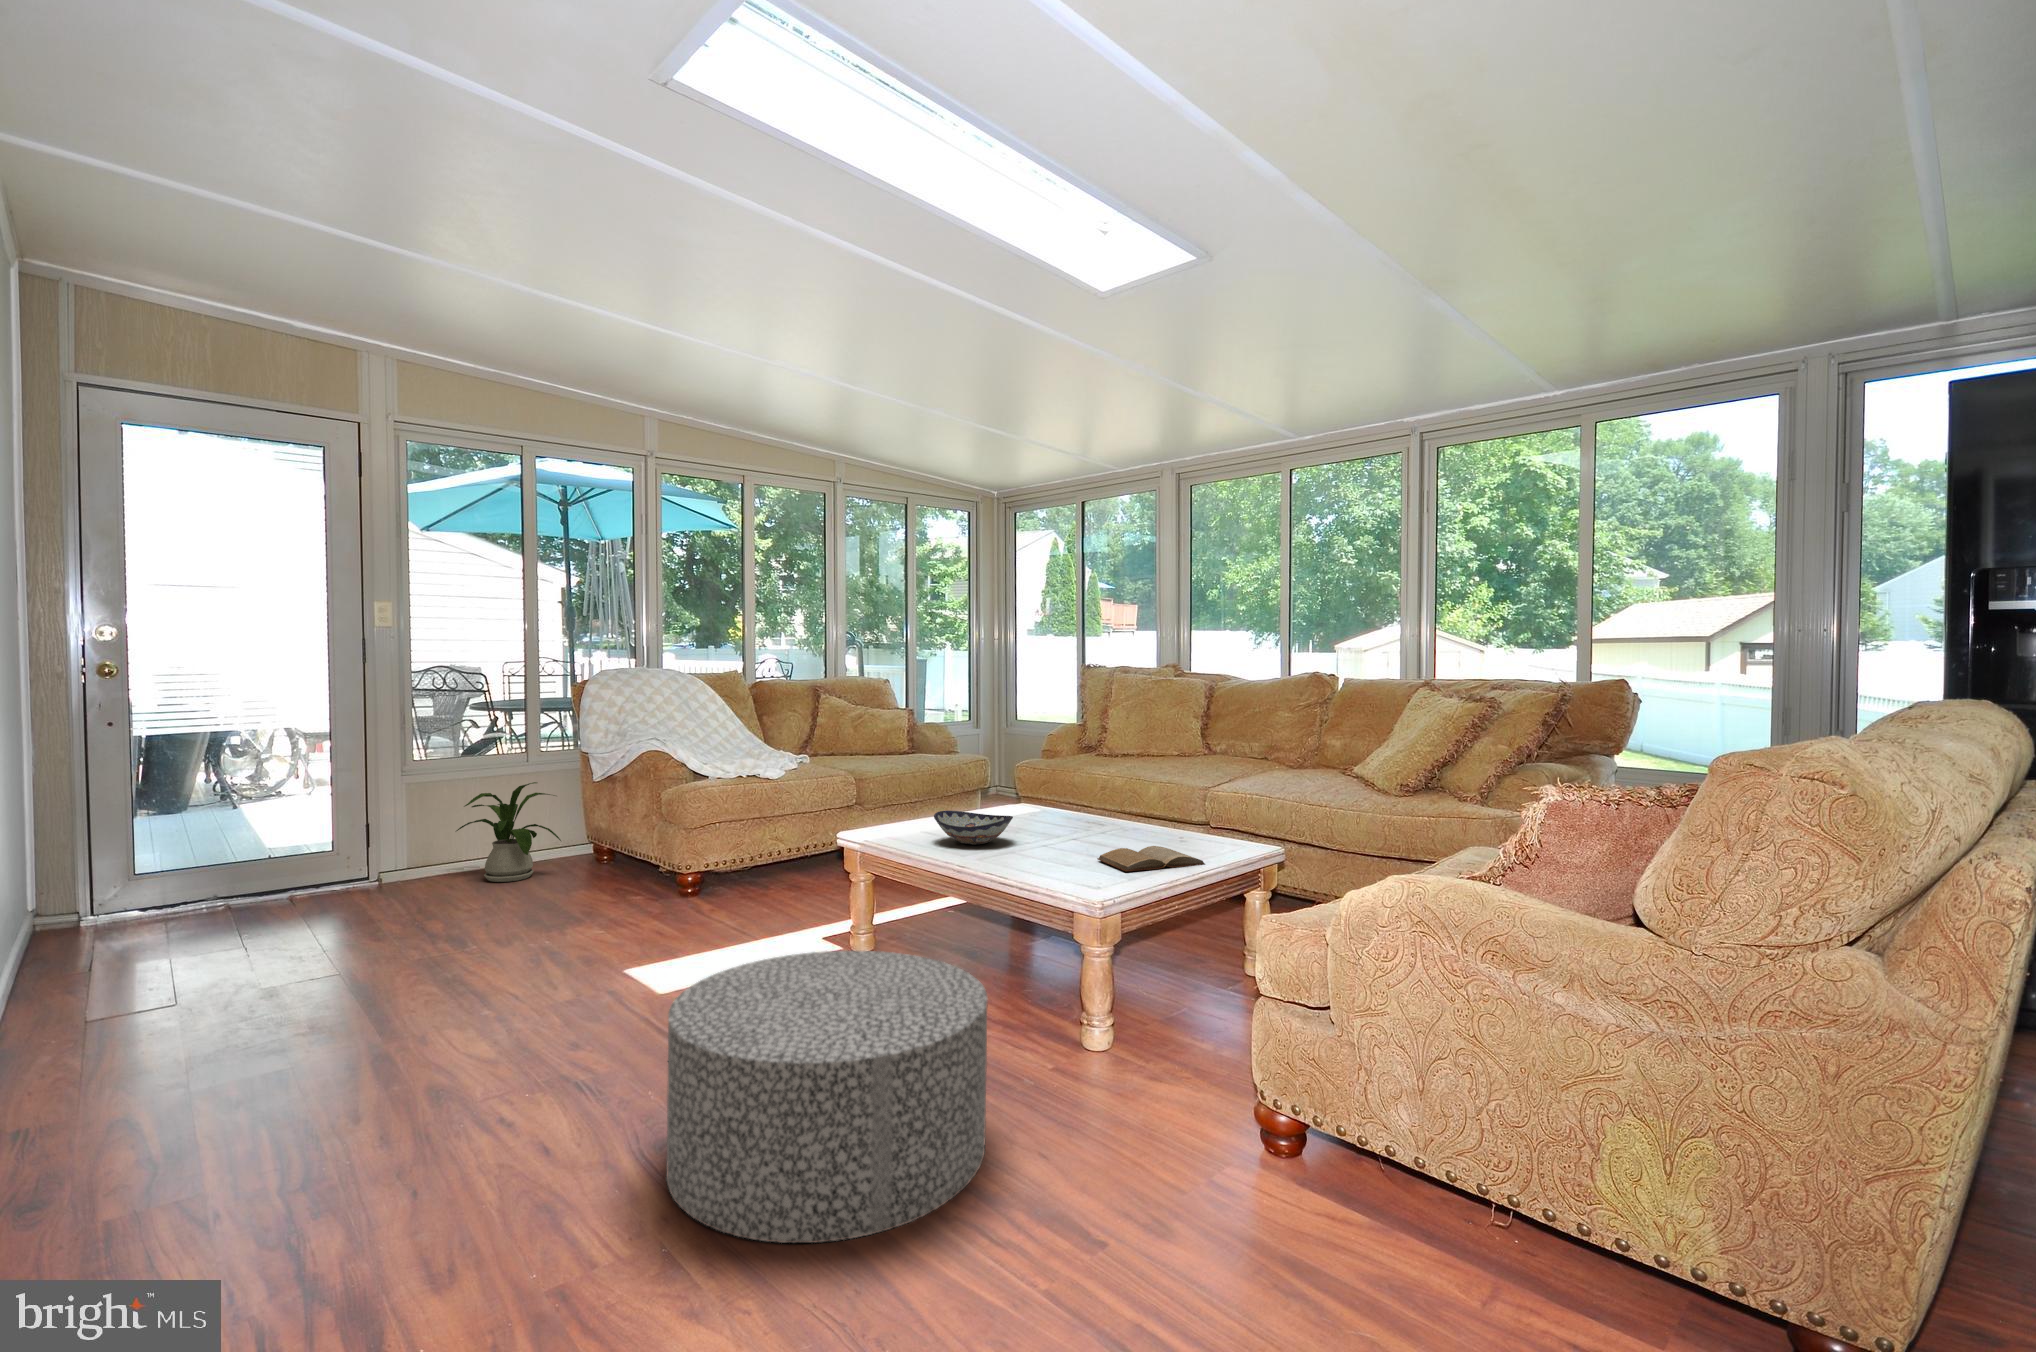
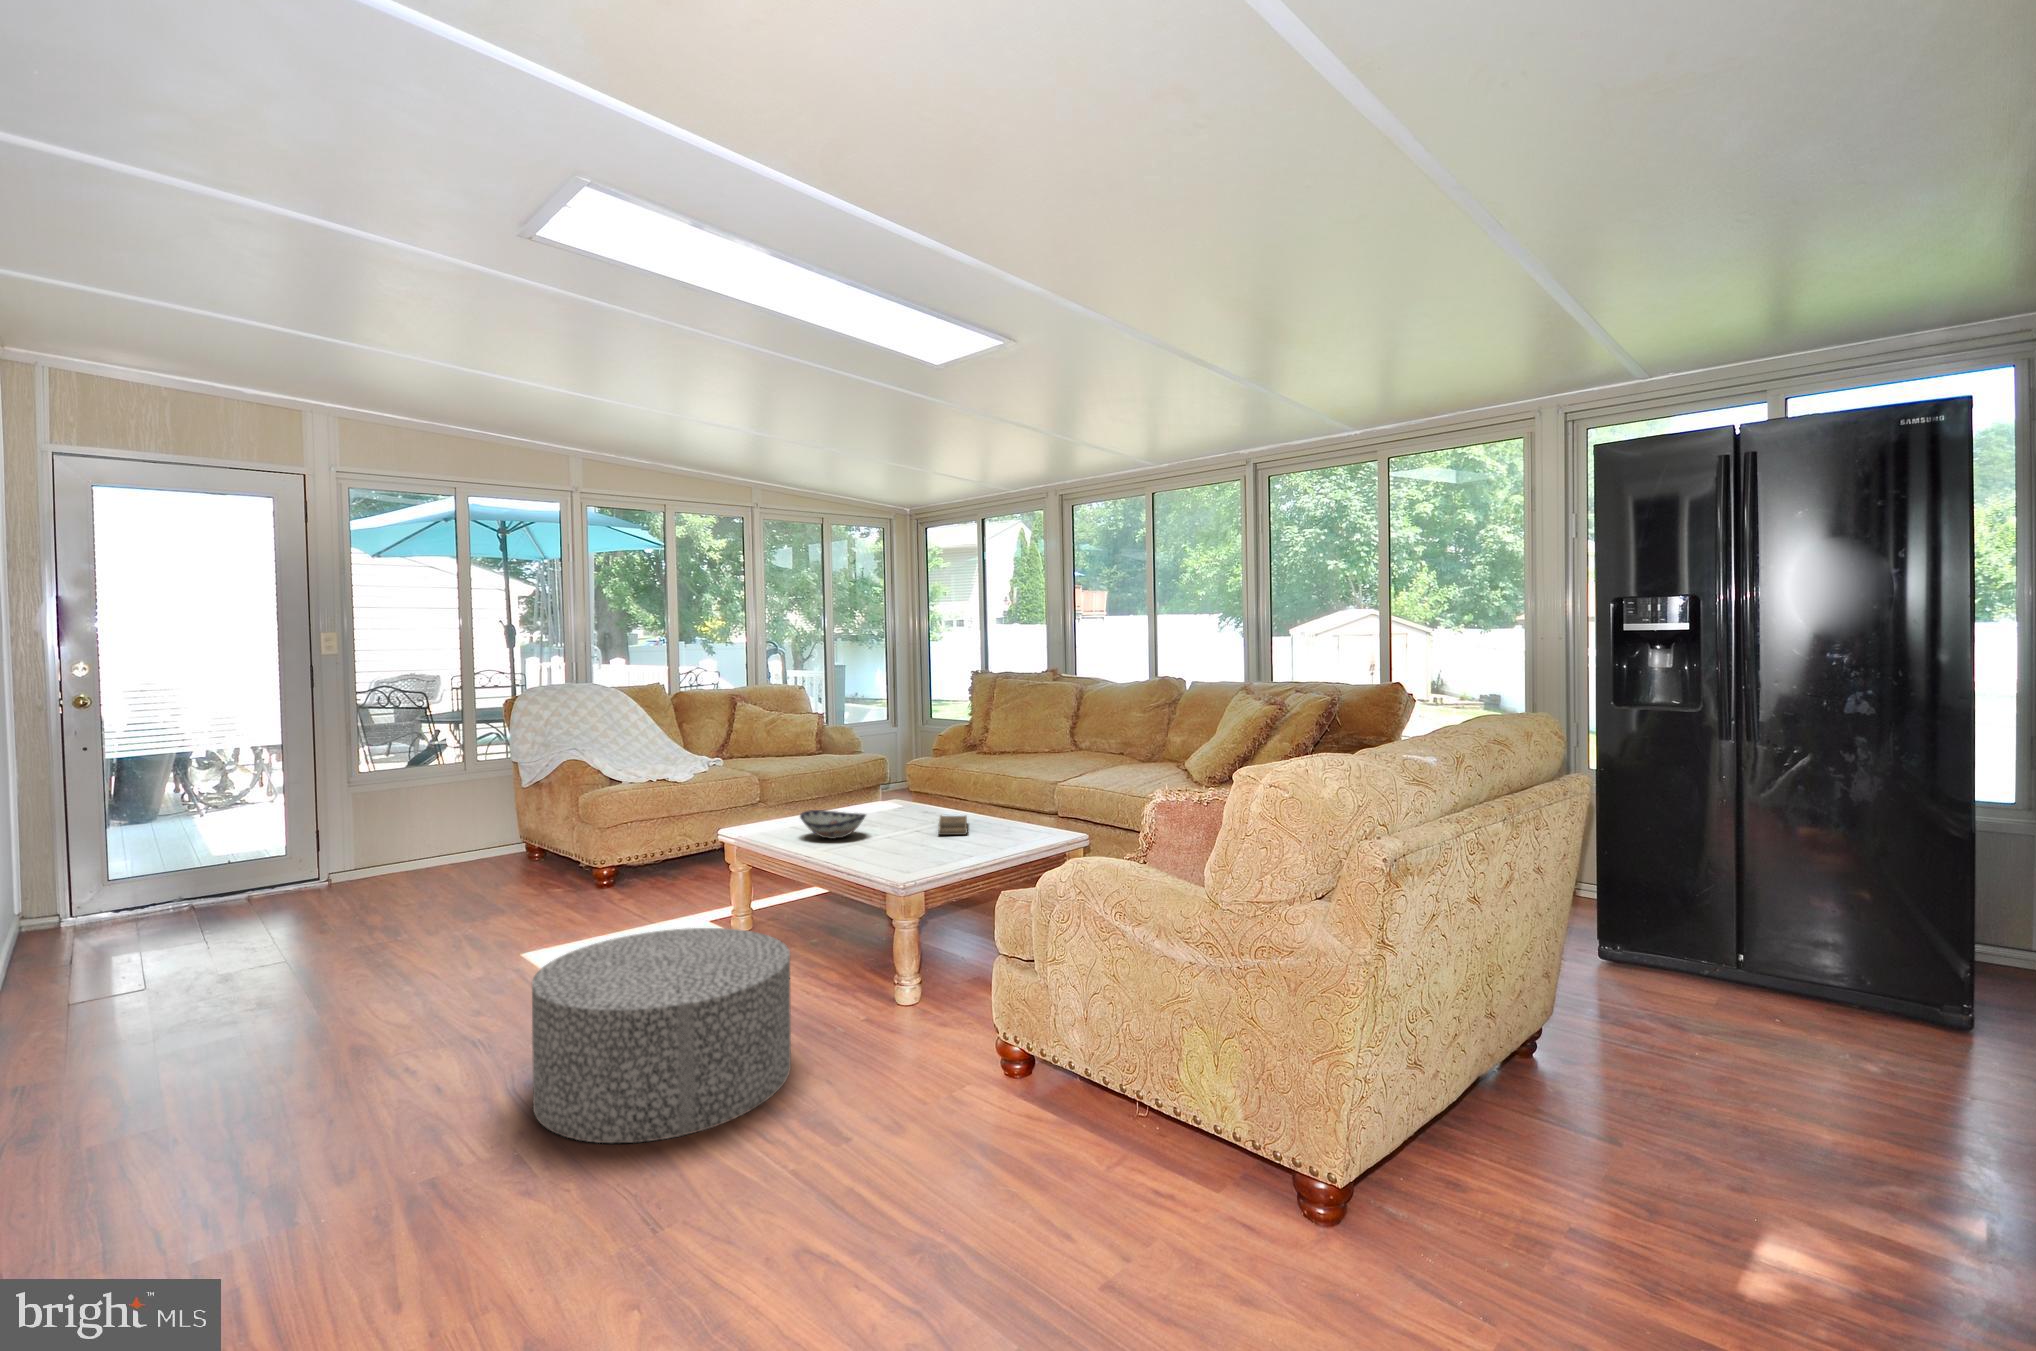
house plant: present [456,782,561,882] -> none [401,789,497,877]
tray: none [1091,820,1133,843] -> present [938,816,967,835]
book: present [1097,846,1205,871] -> none [926,837,1014,860]

